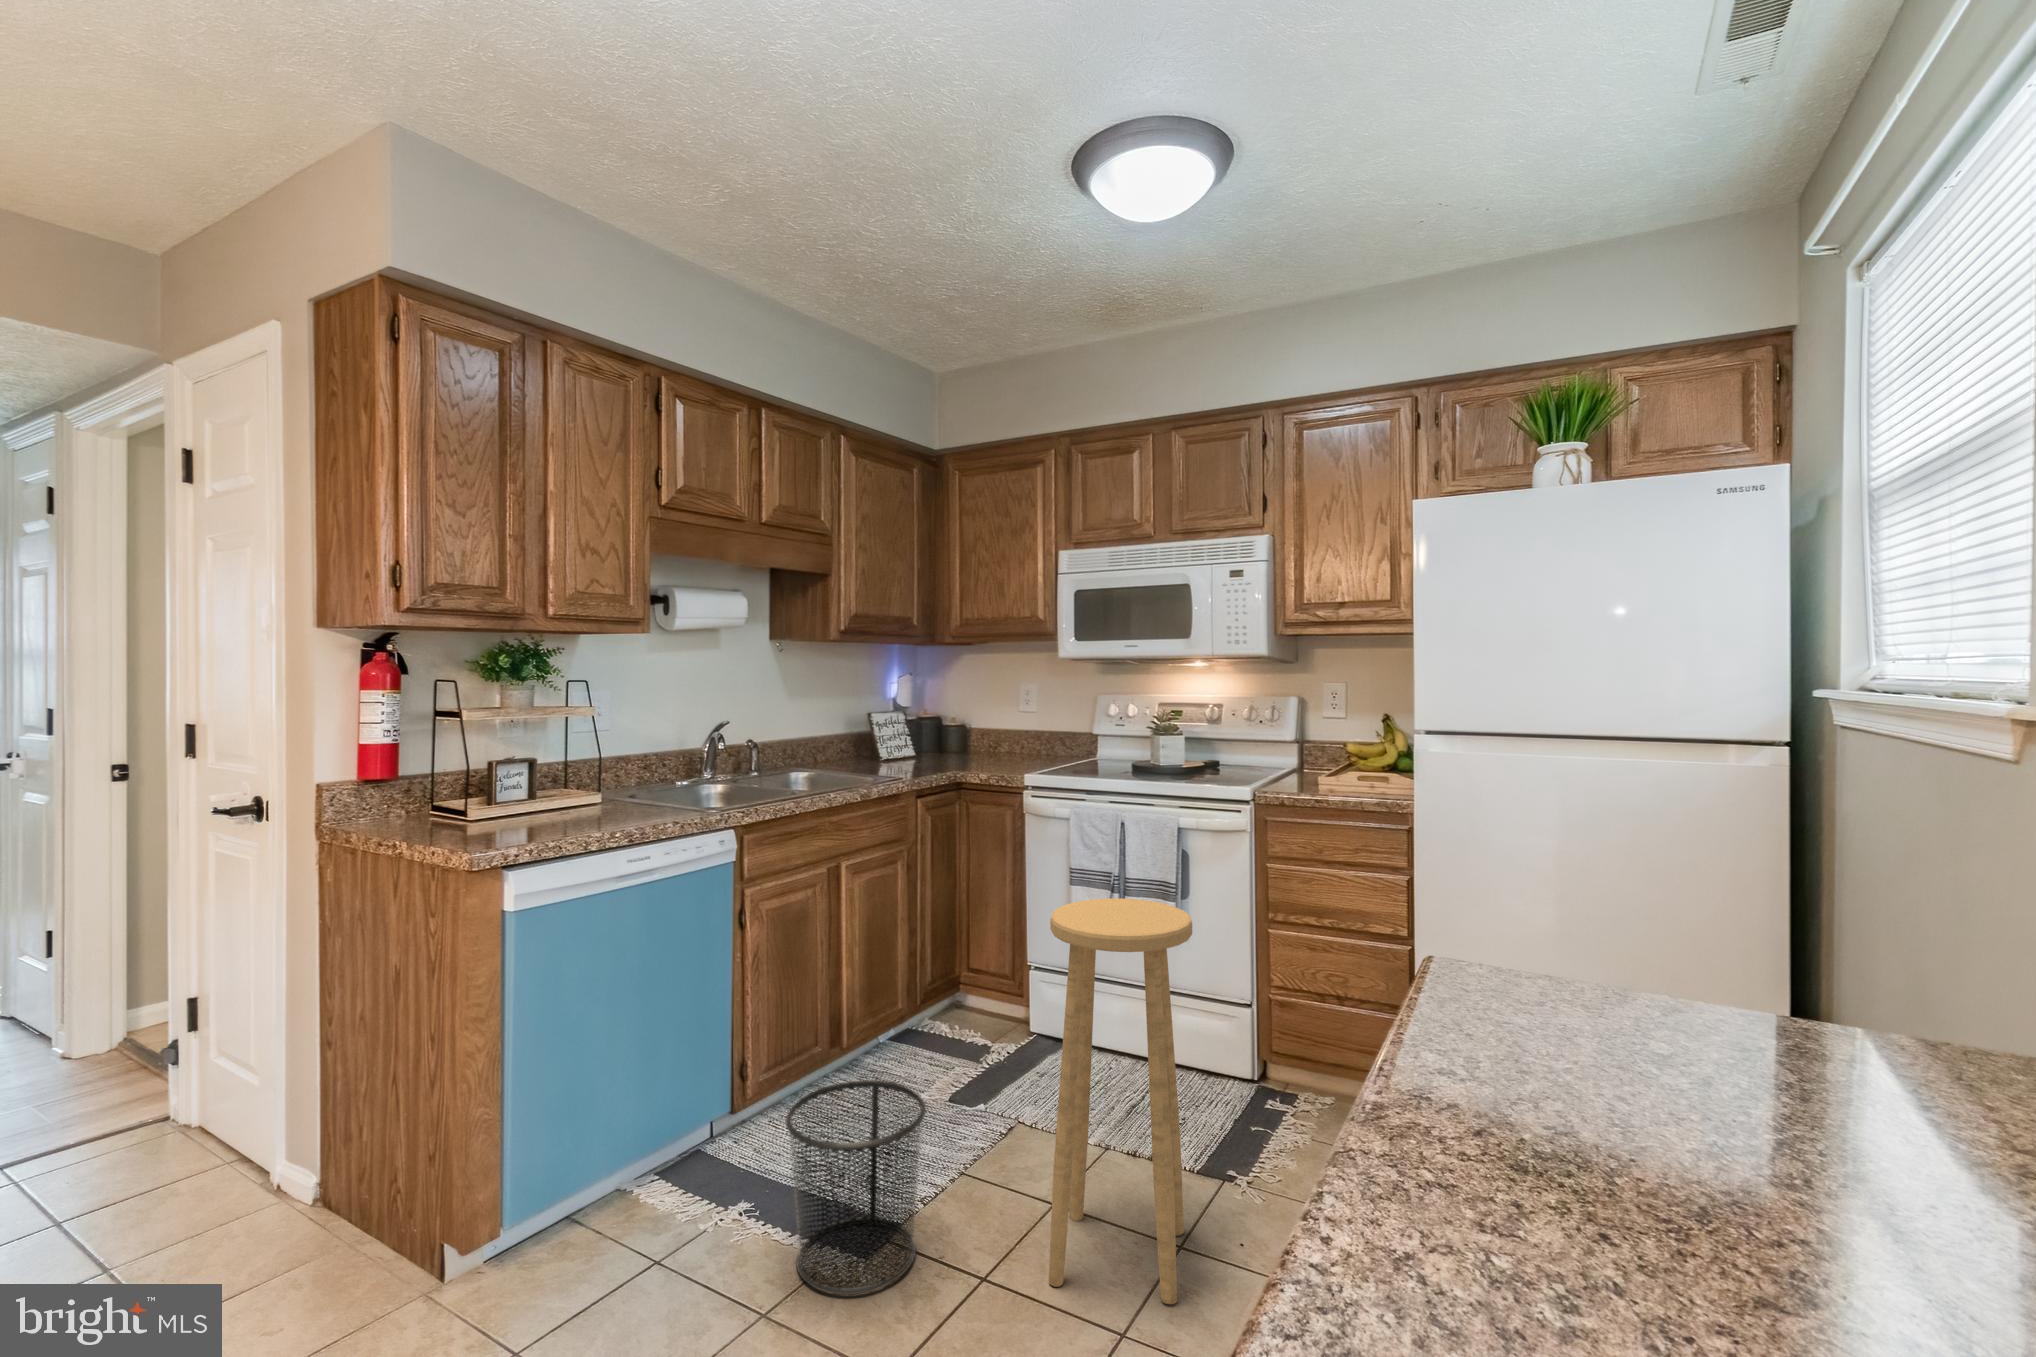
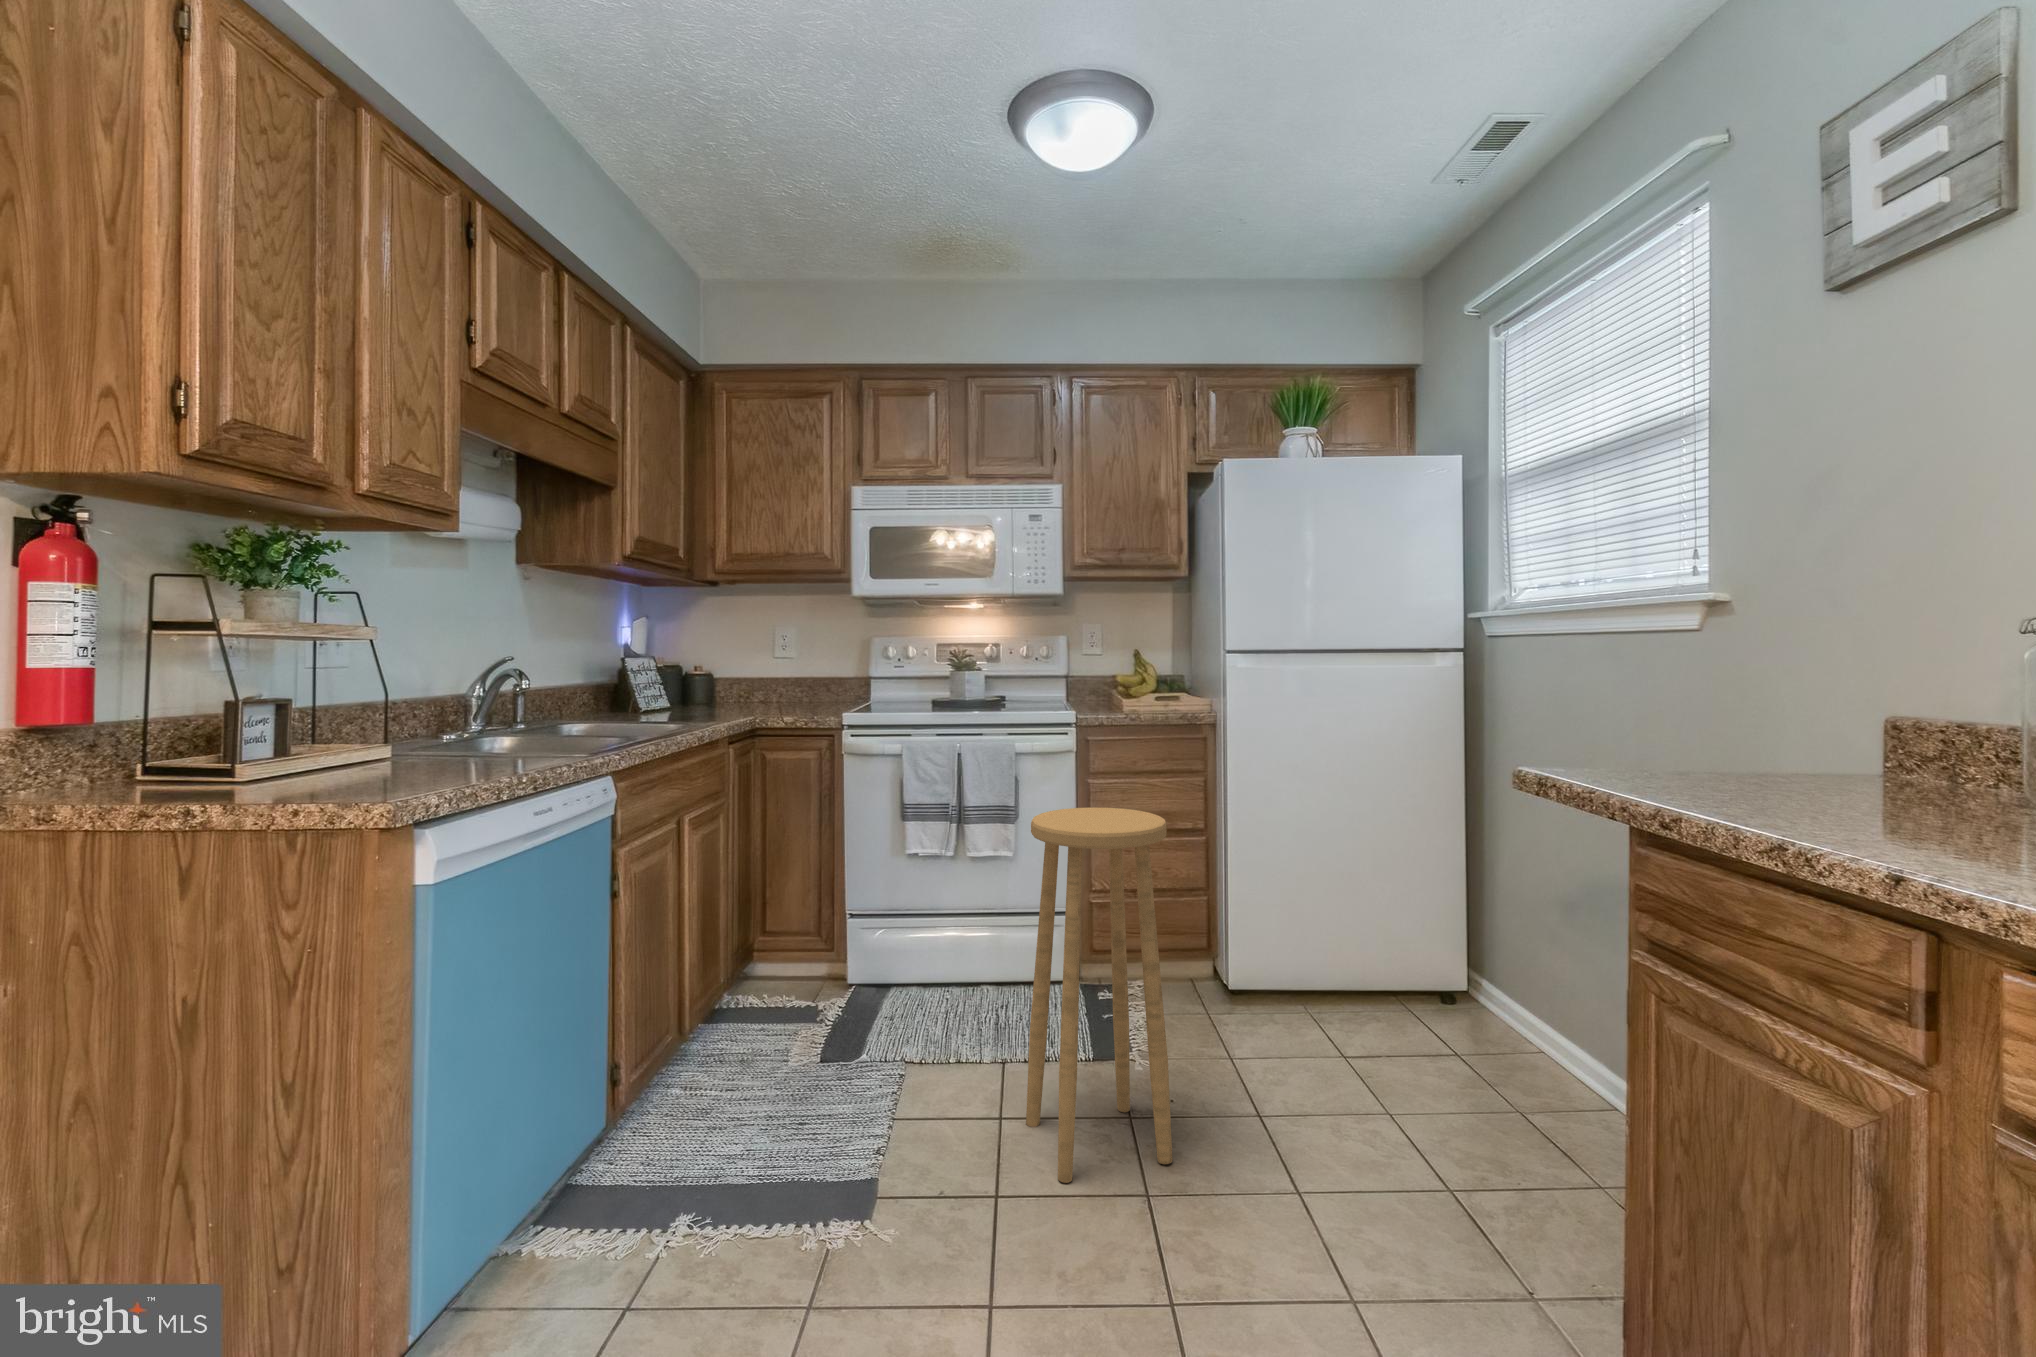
waste bin: present [786,1080,926,1295] -> none [780,1031,936,1265]

